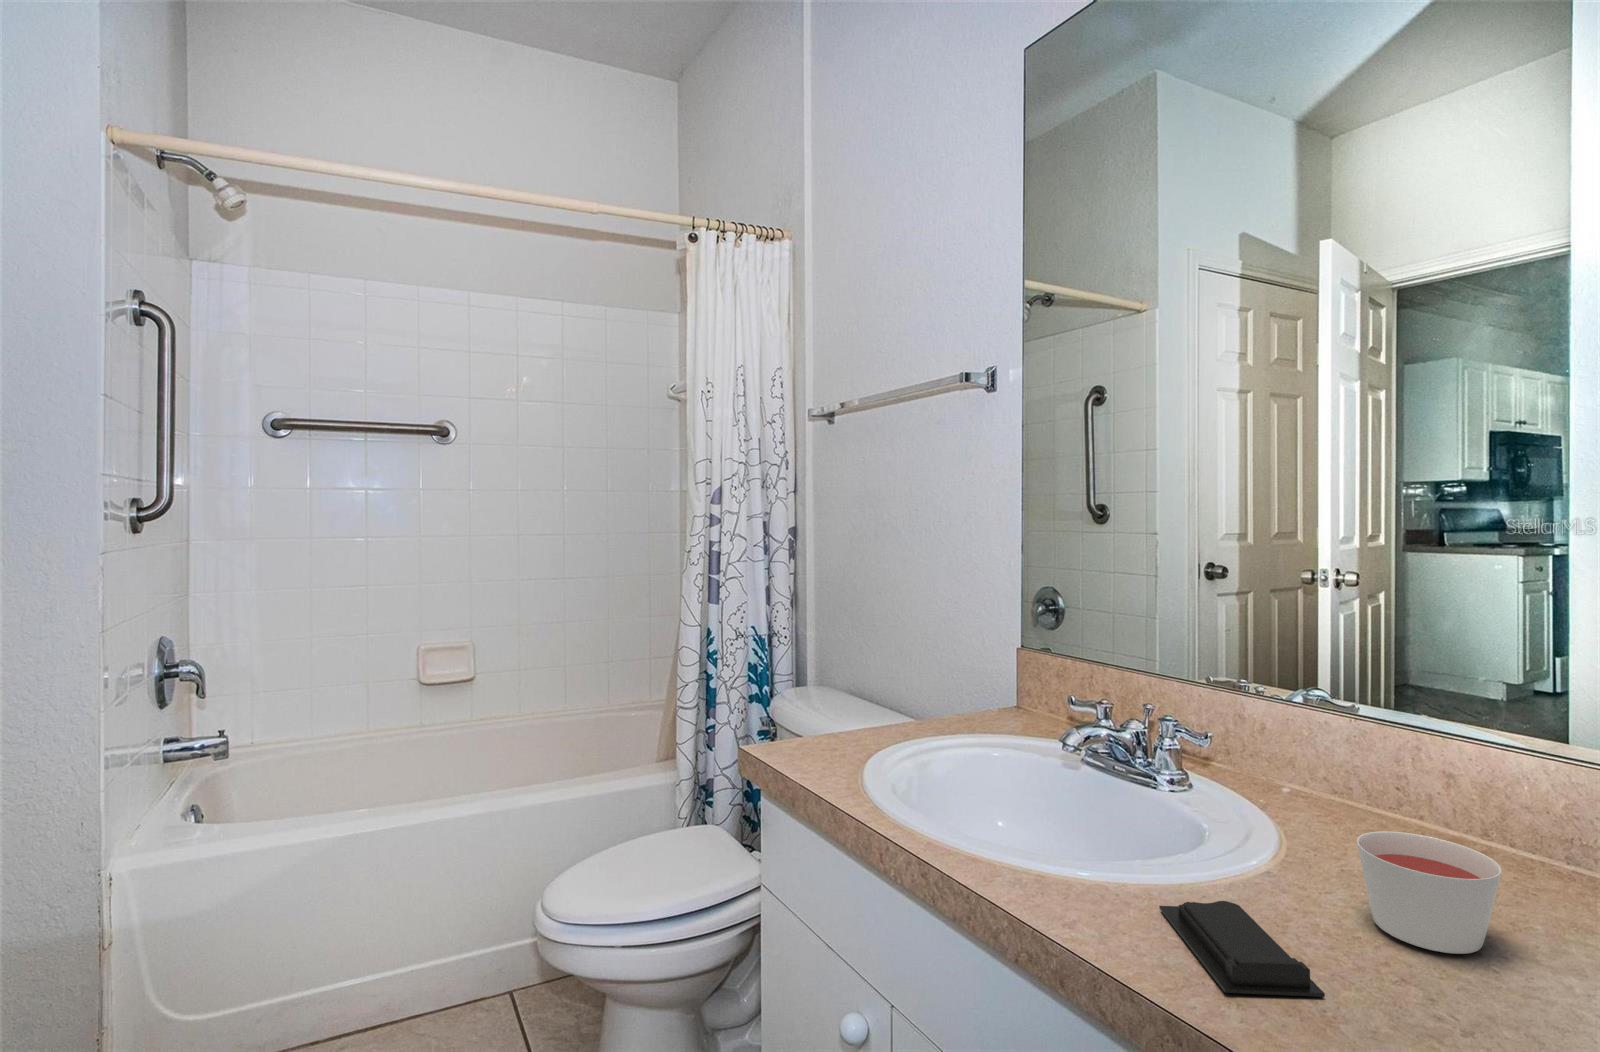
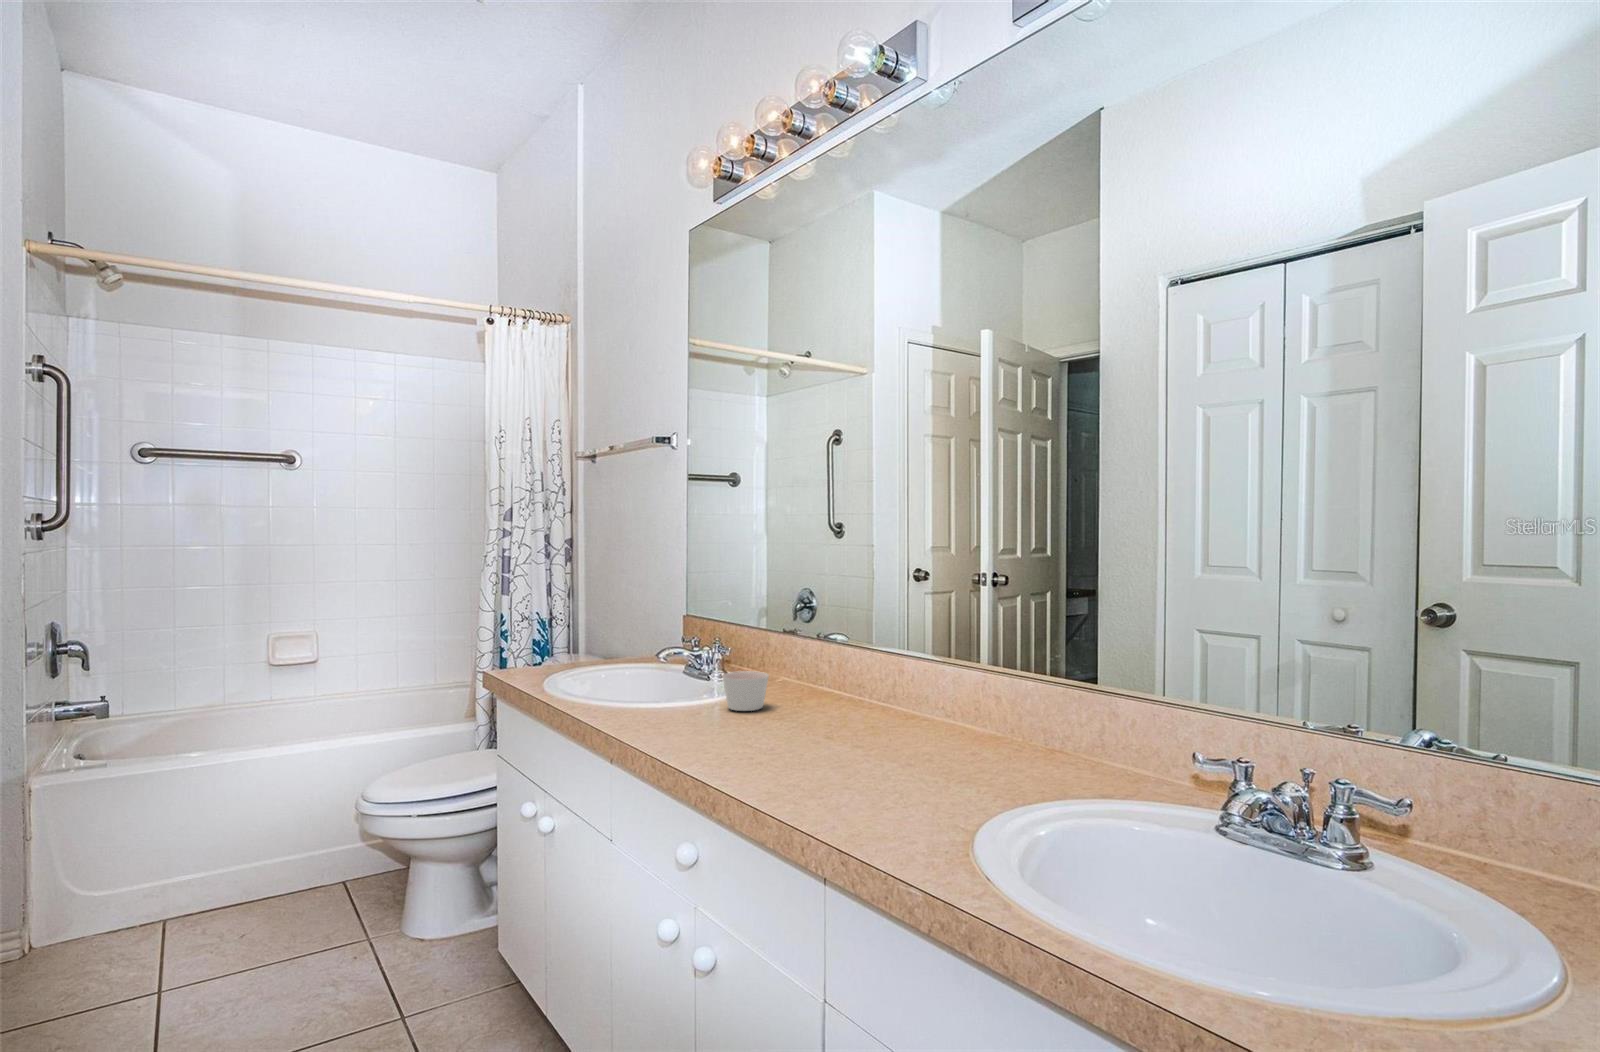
soap bar: present [1159,901,1325,997] -> none [639,701,680,722]

